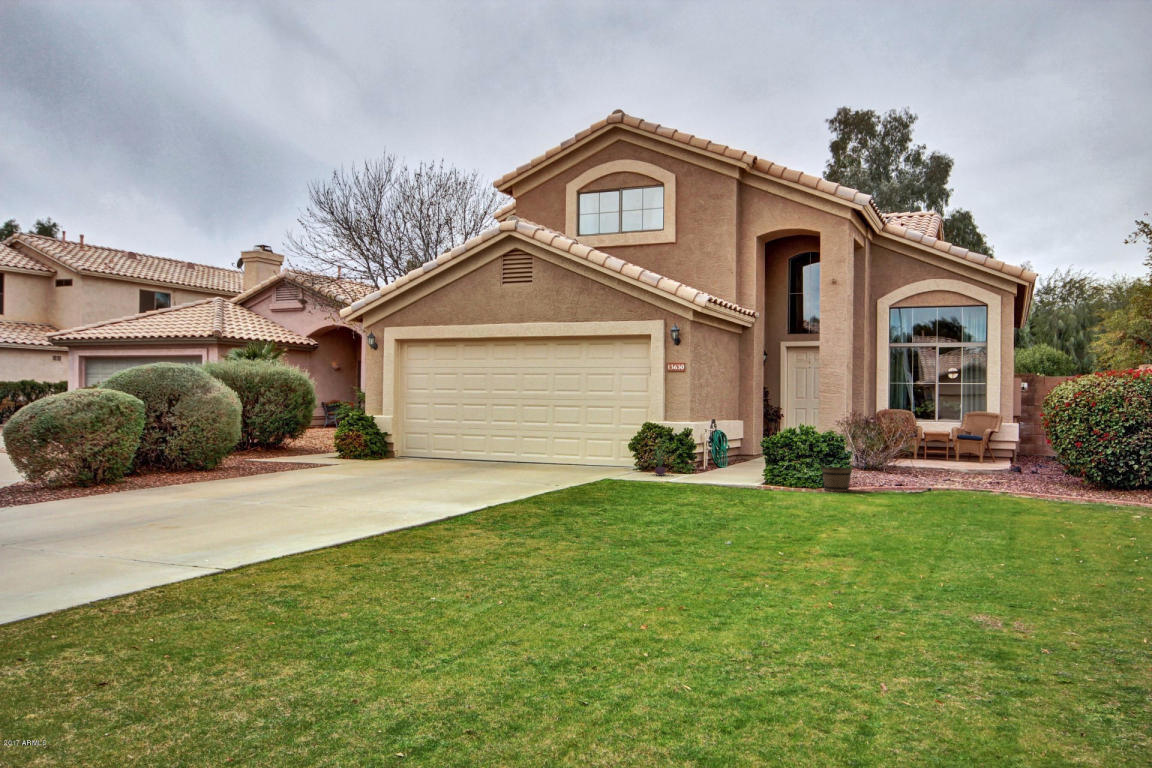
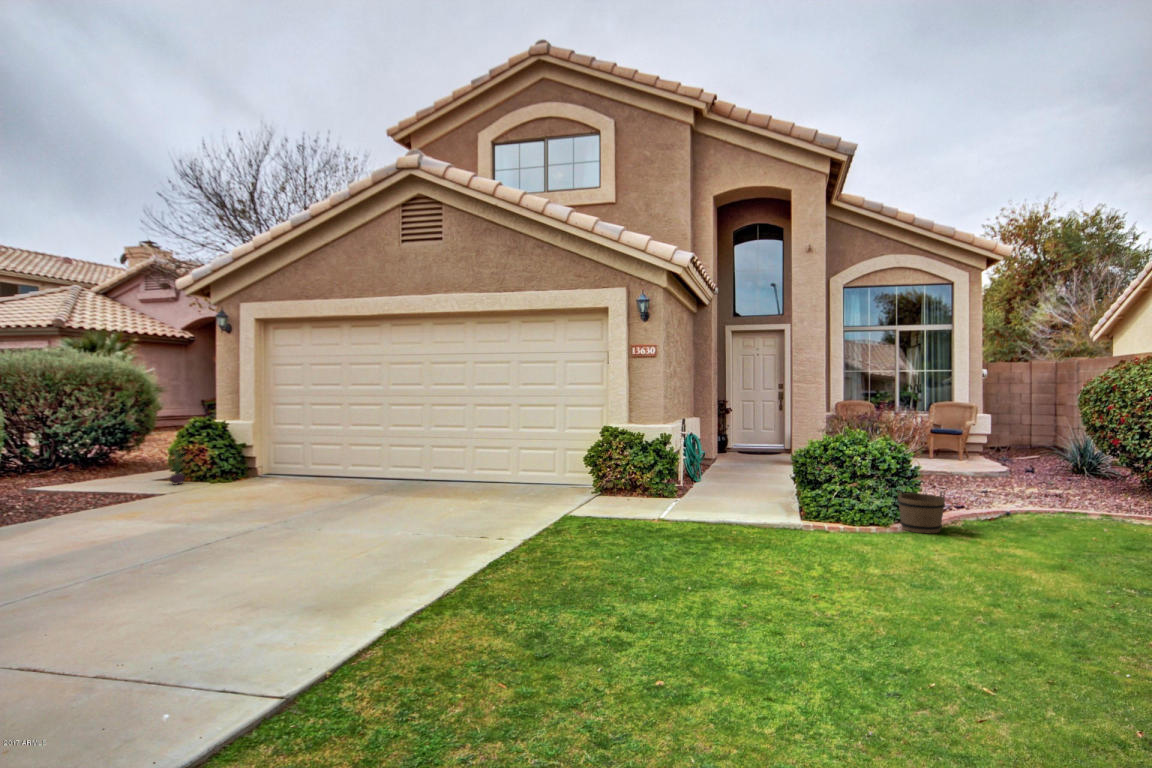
decorative plant: present [655,449,666,476] -> present [170,449,184,485]

